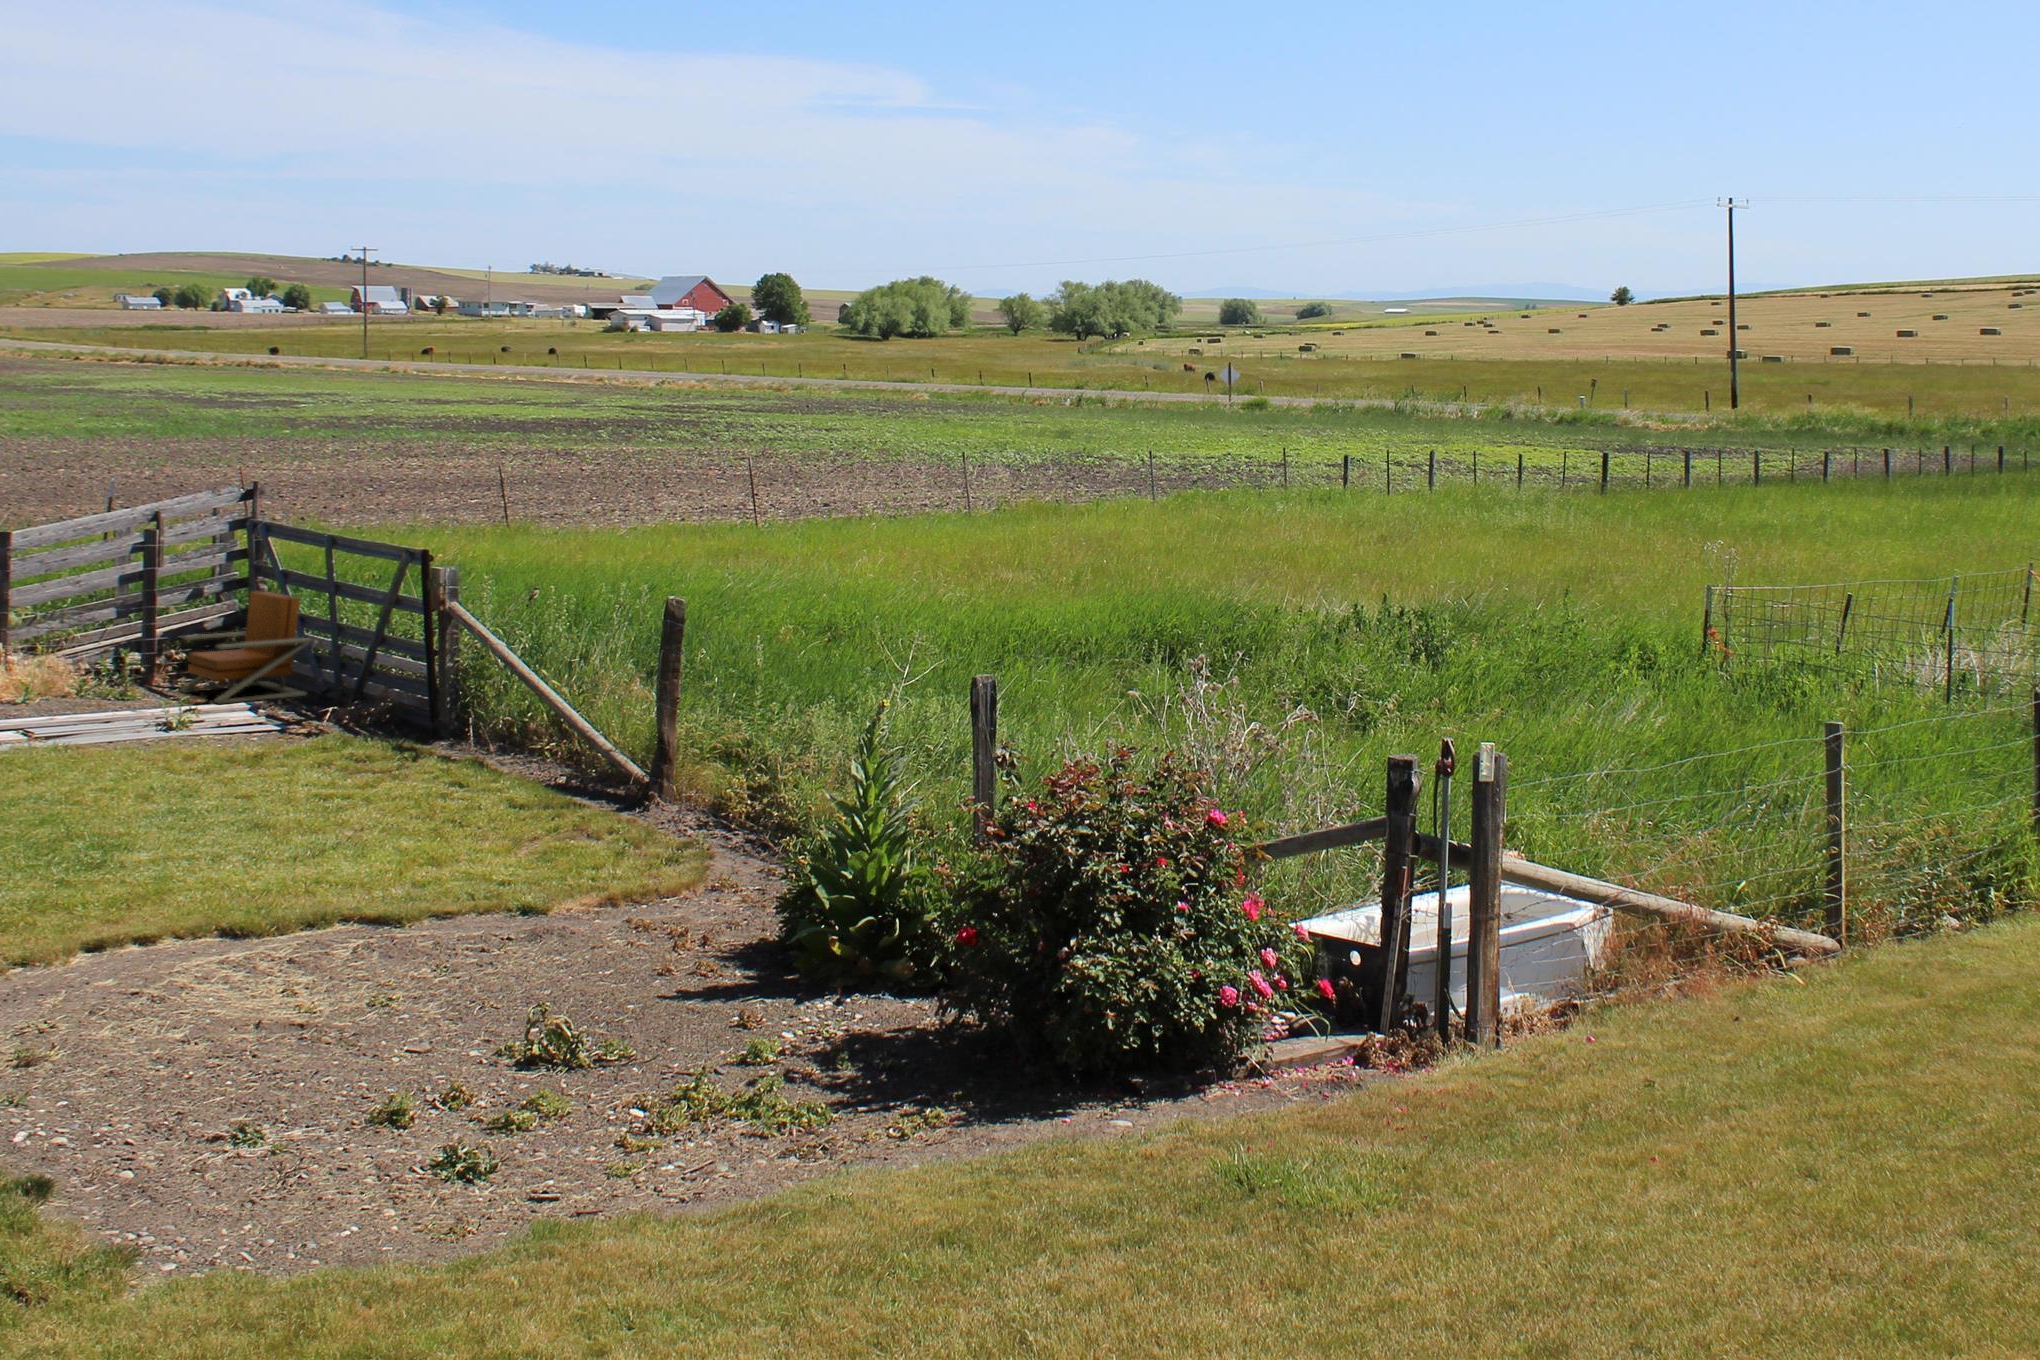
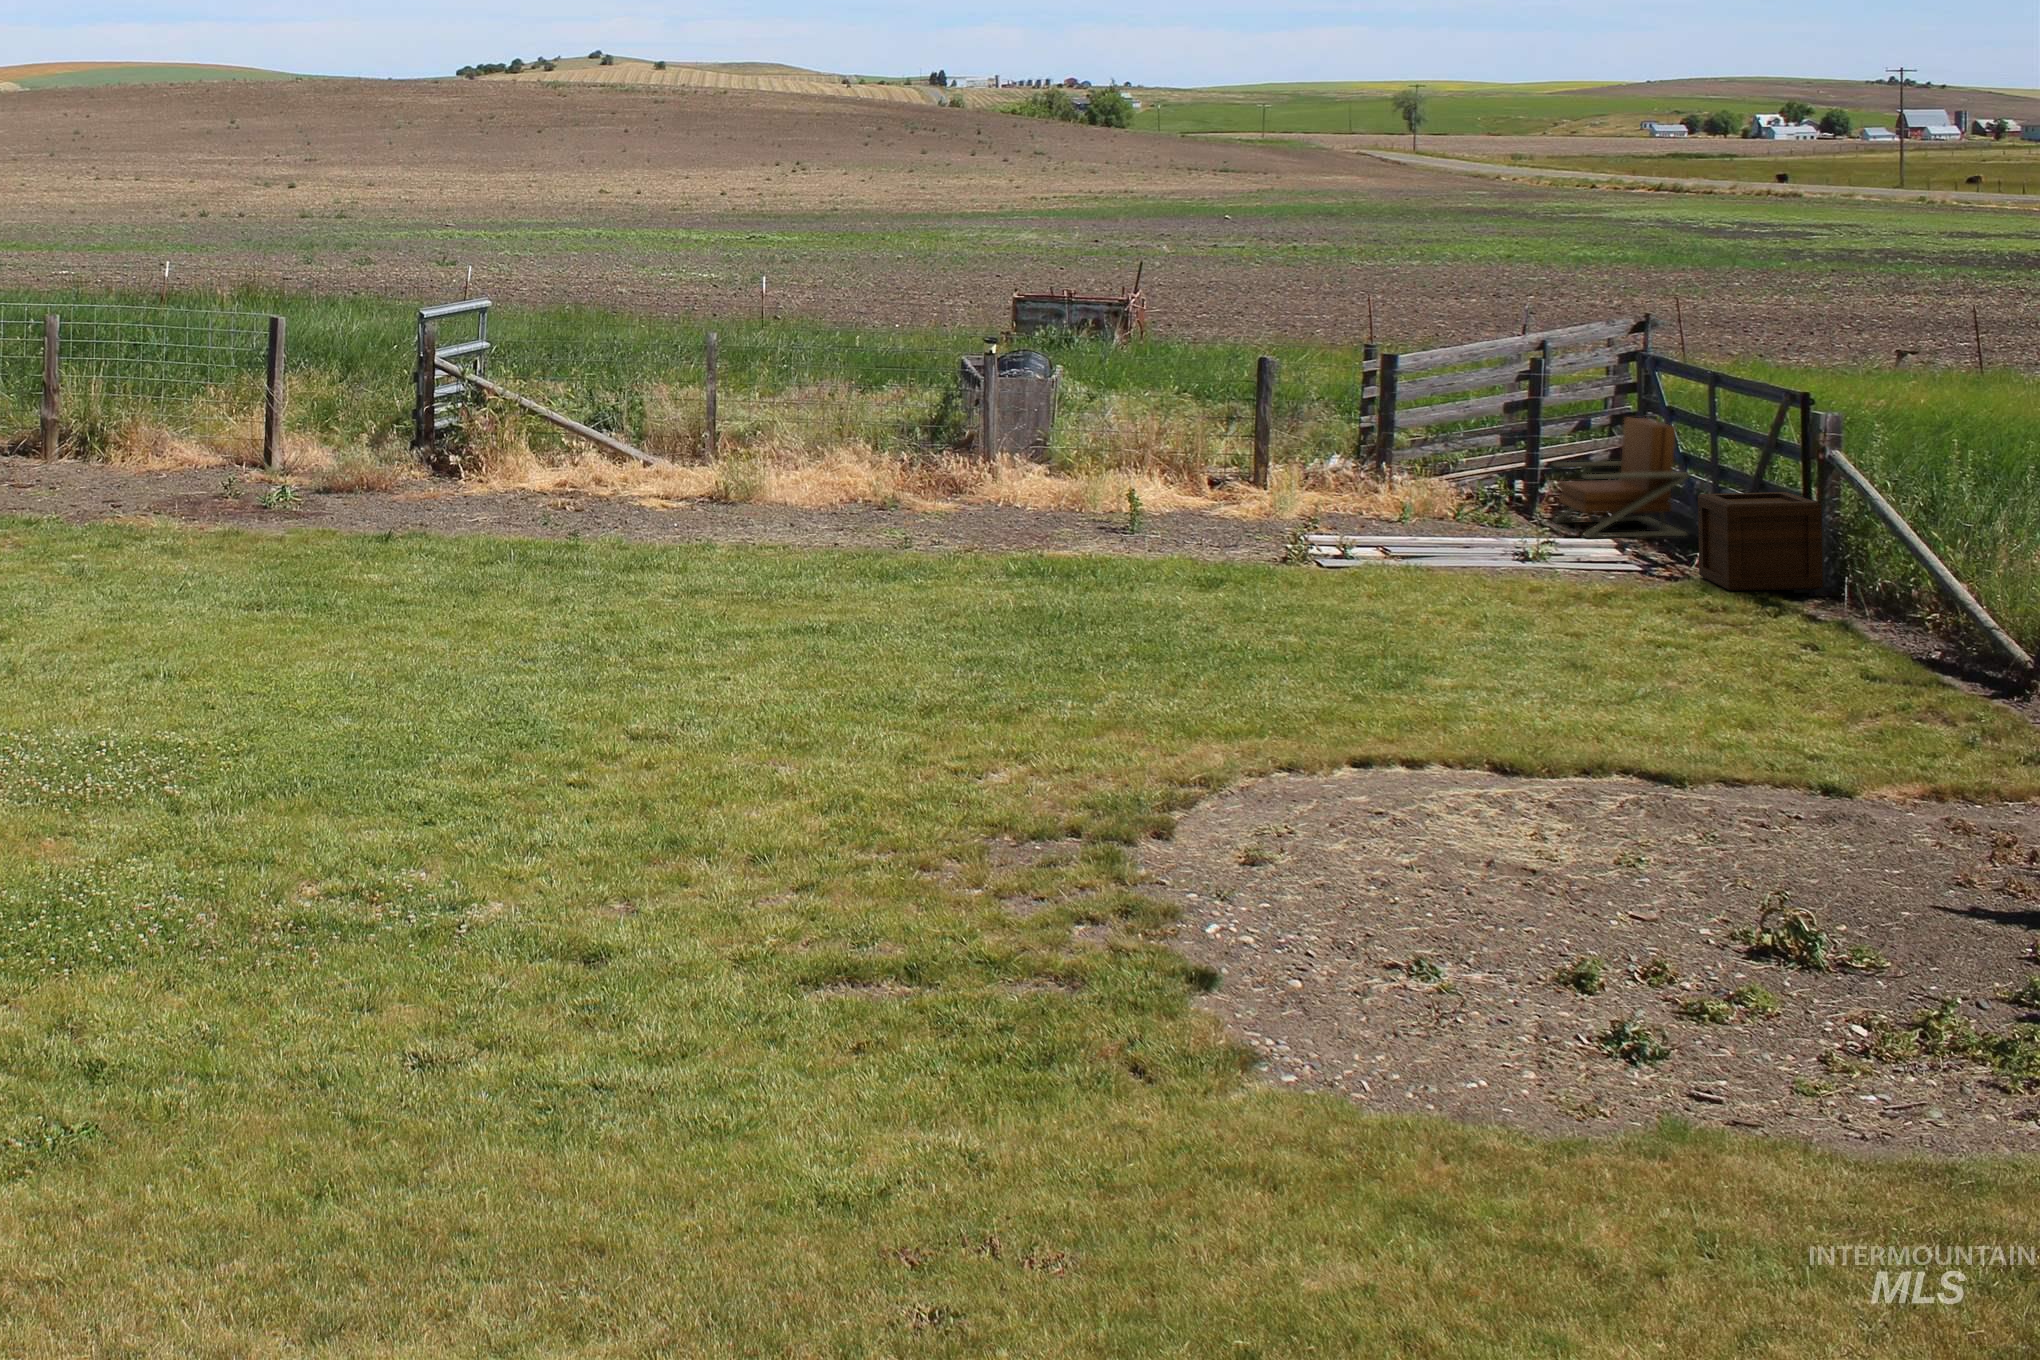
wooden crate: none [334,650,441,740] -> present [1698,492,1823,591]

